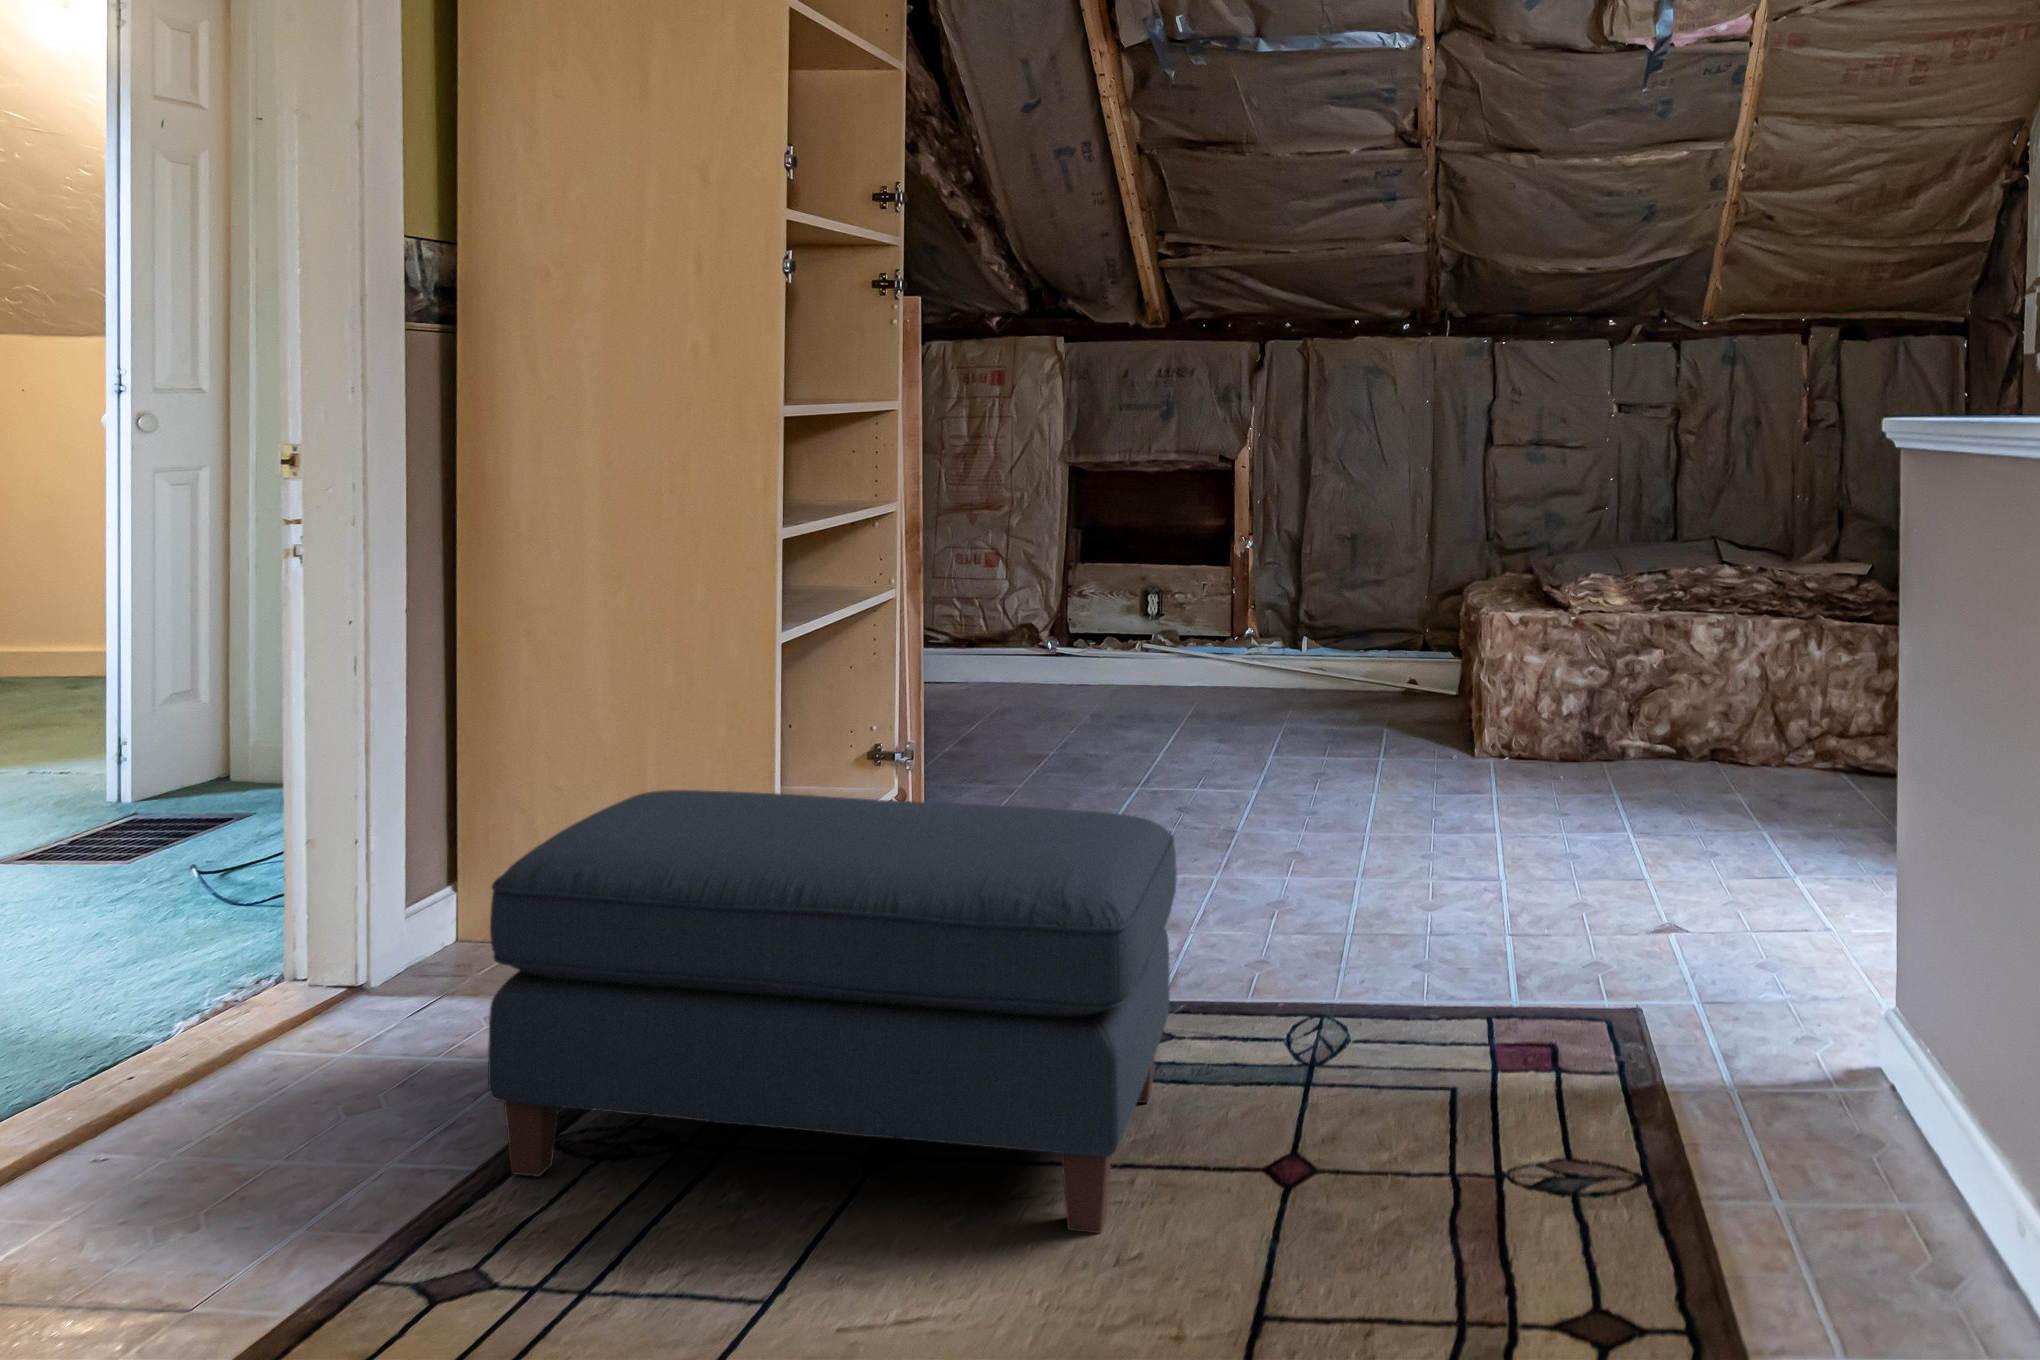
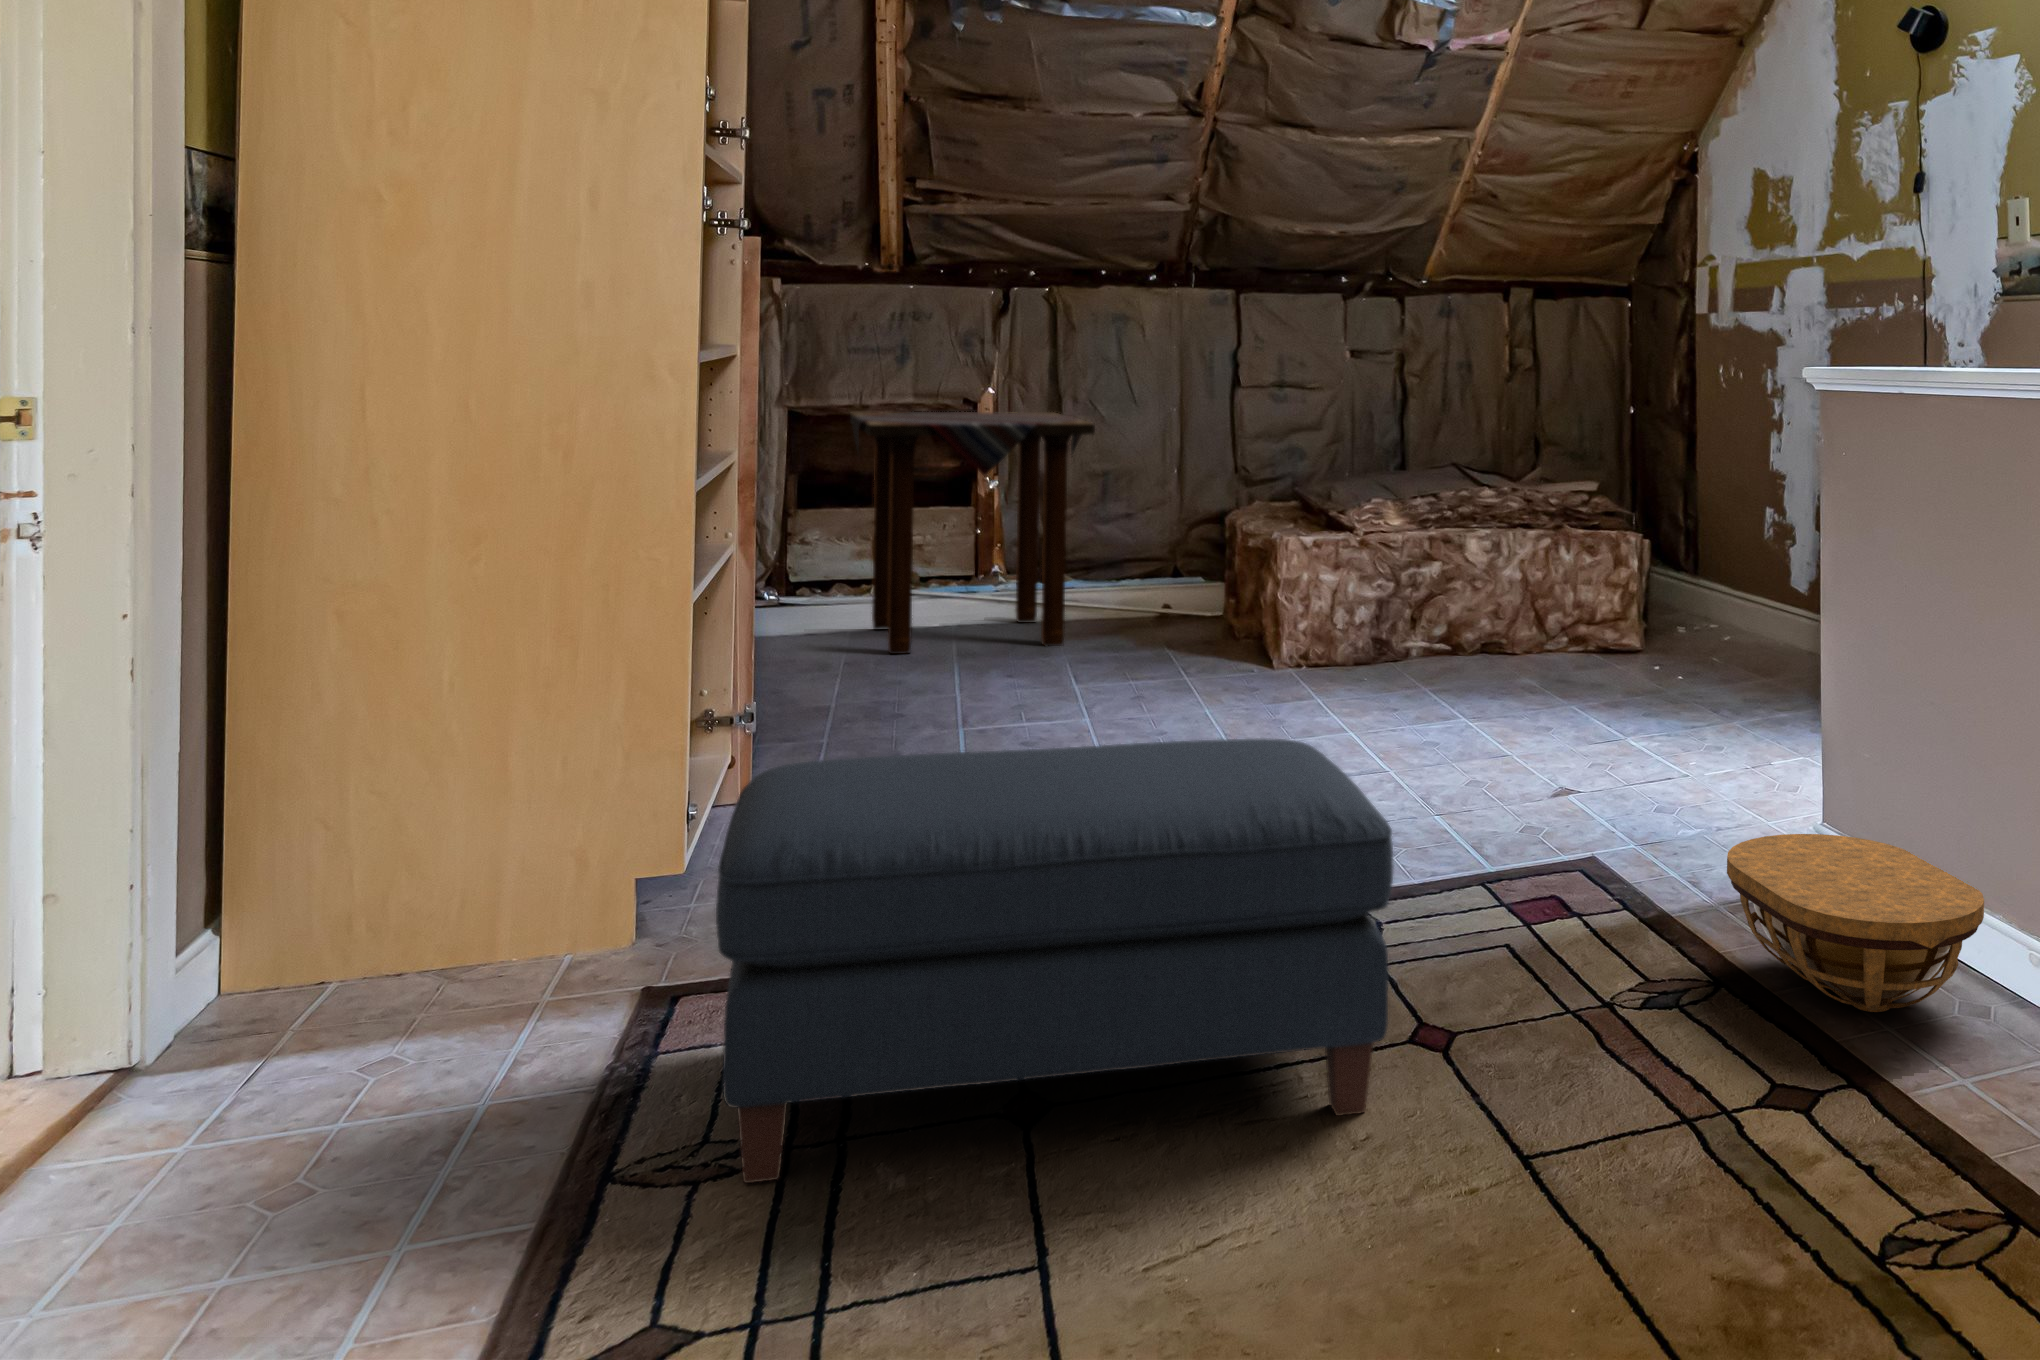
side table: none [1073,469,1299,713] -> present [850,412,1095,654]
basket: none [1665,1003,1978,1251] -> present [1727,834,1984,1012]

